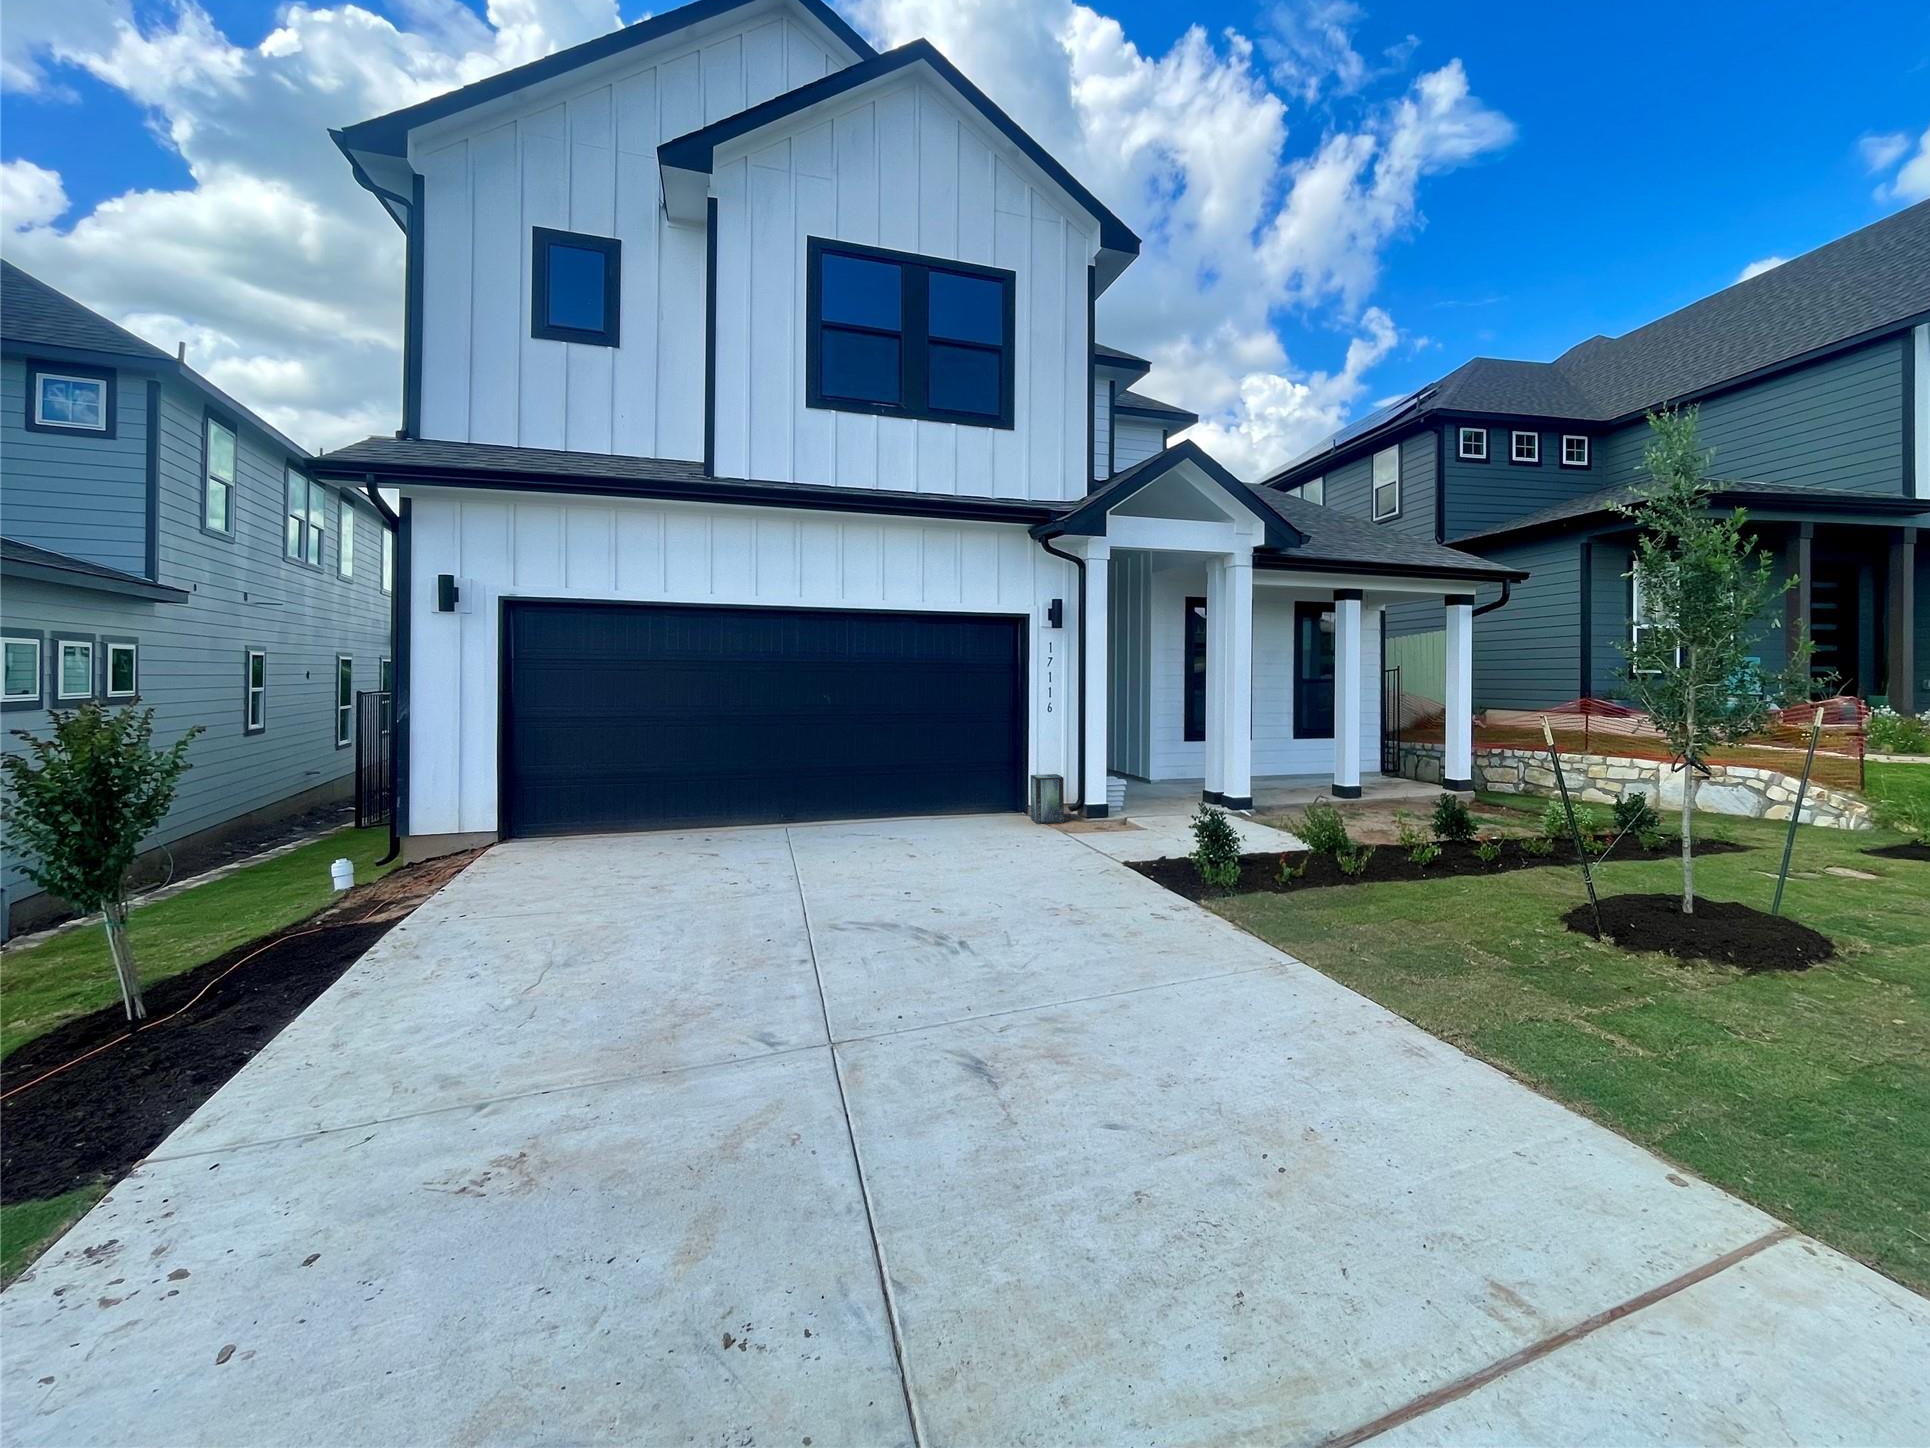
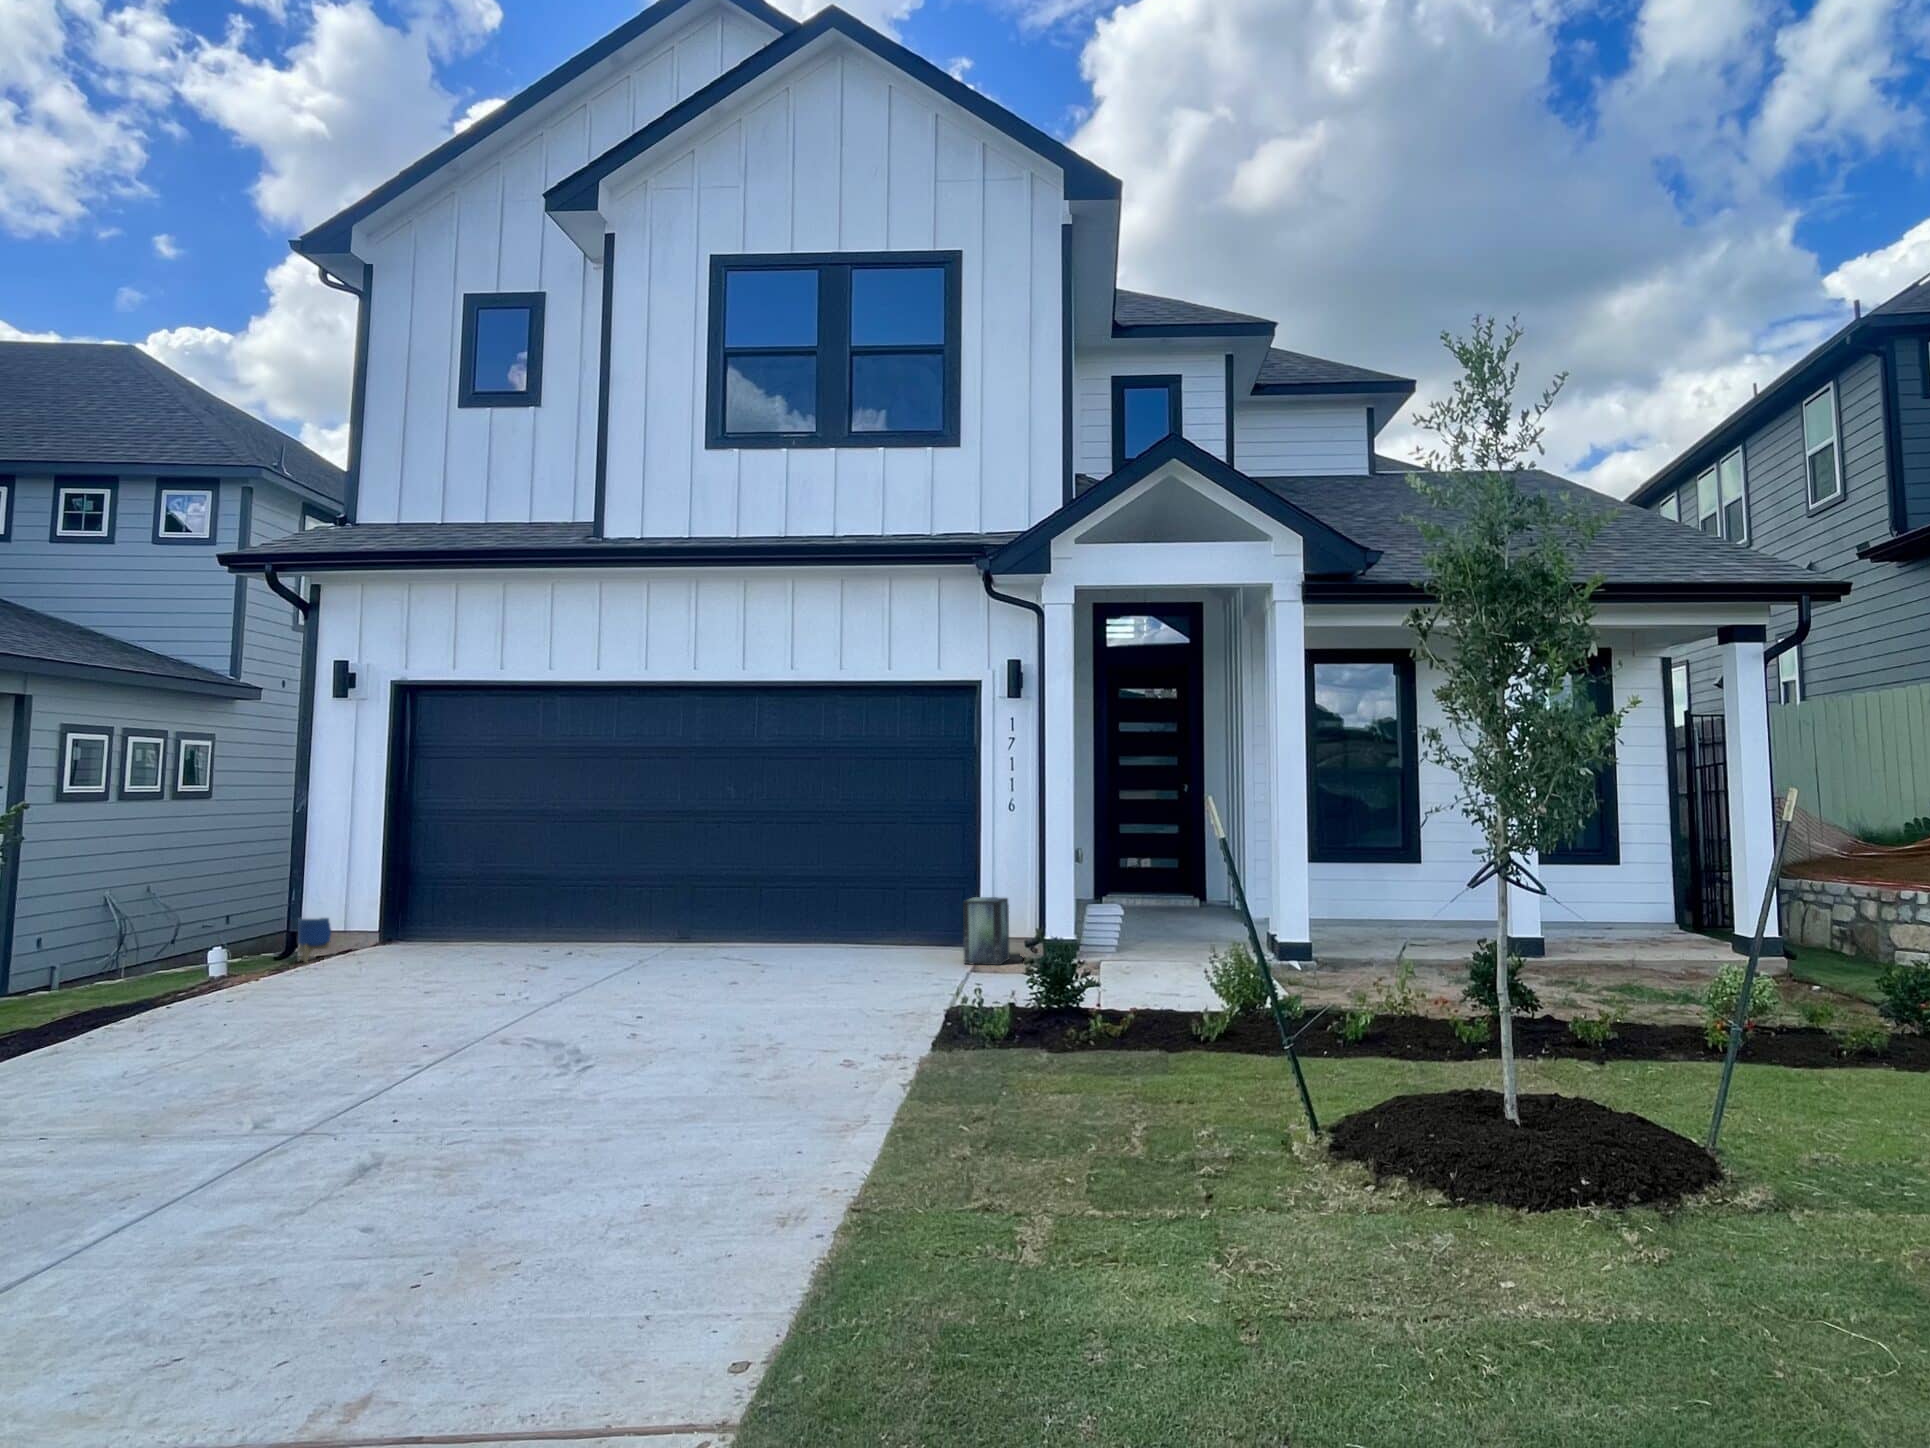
planter: none [414,819,450,866] -> present [298,918,331,963]

